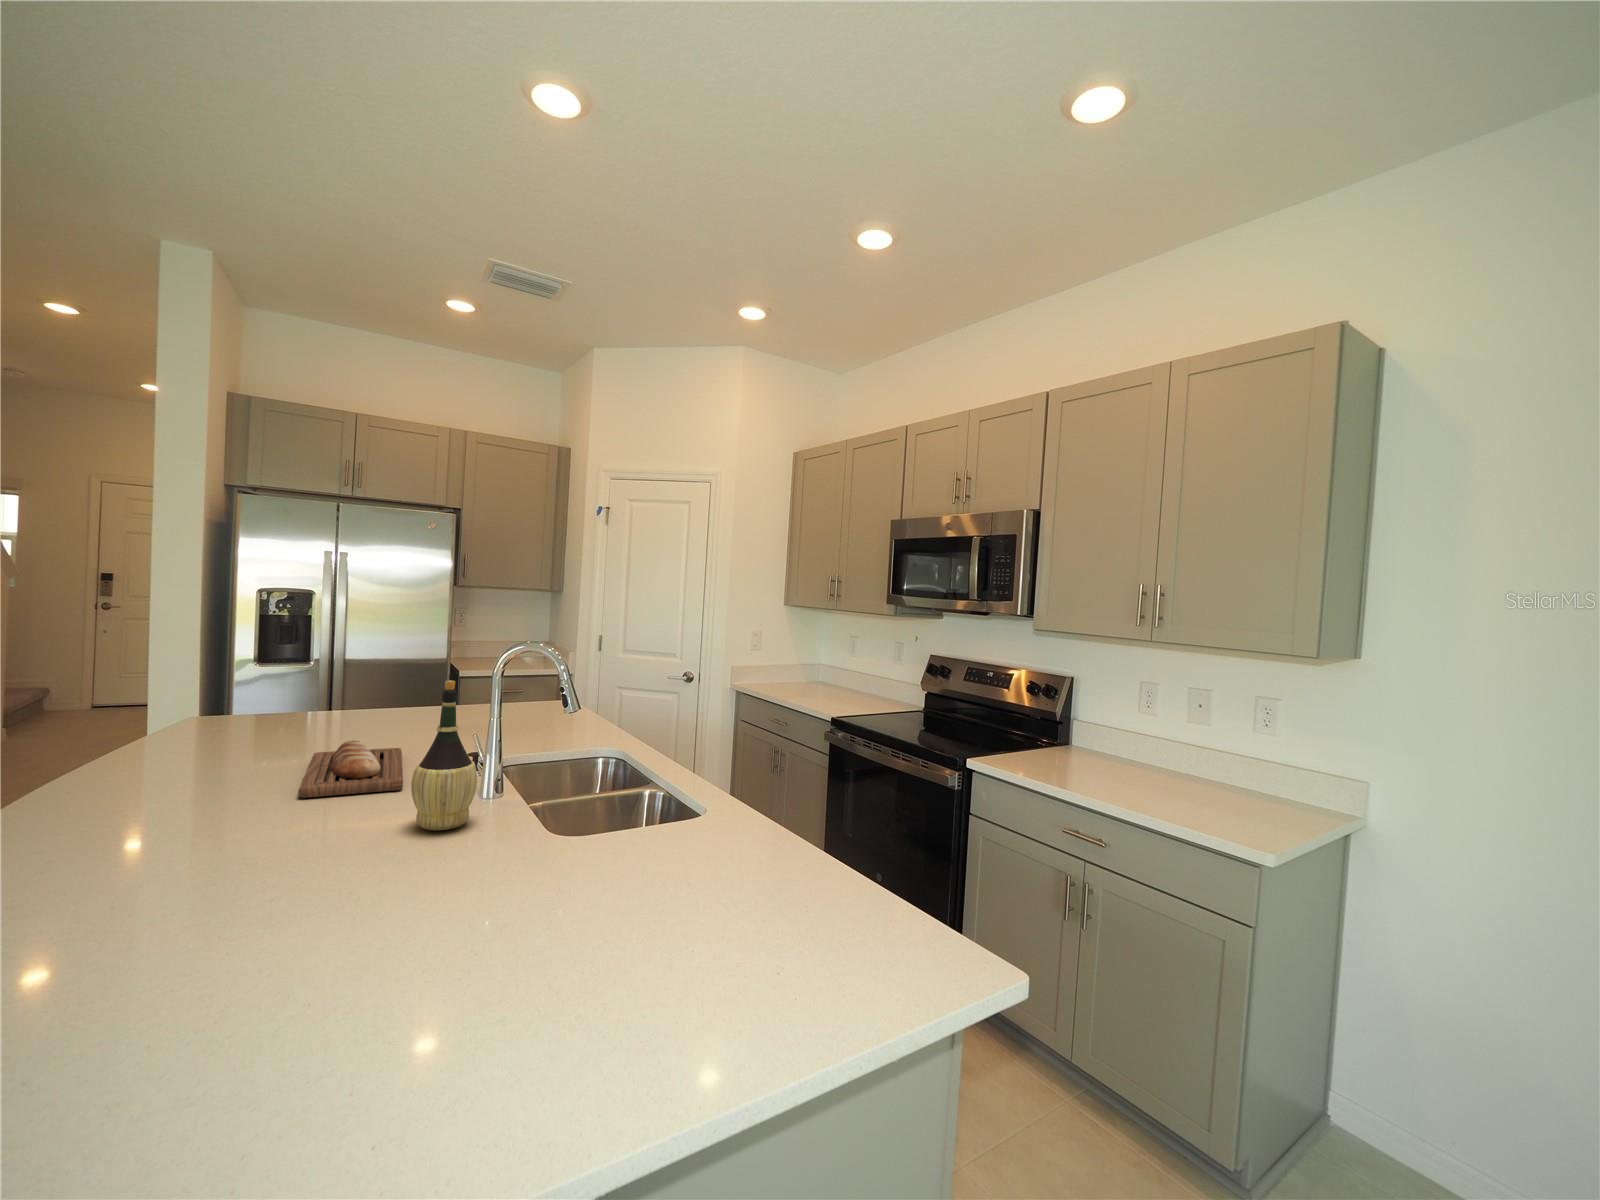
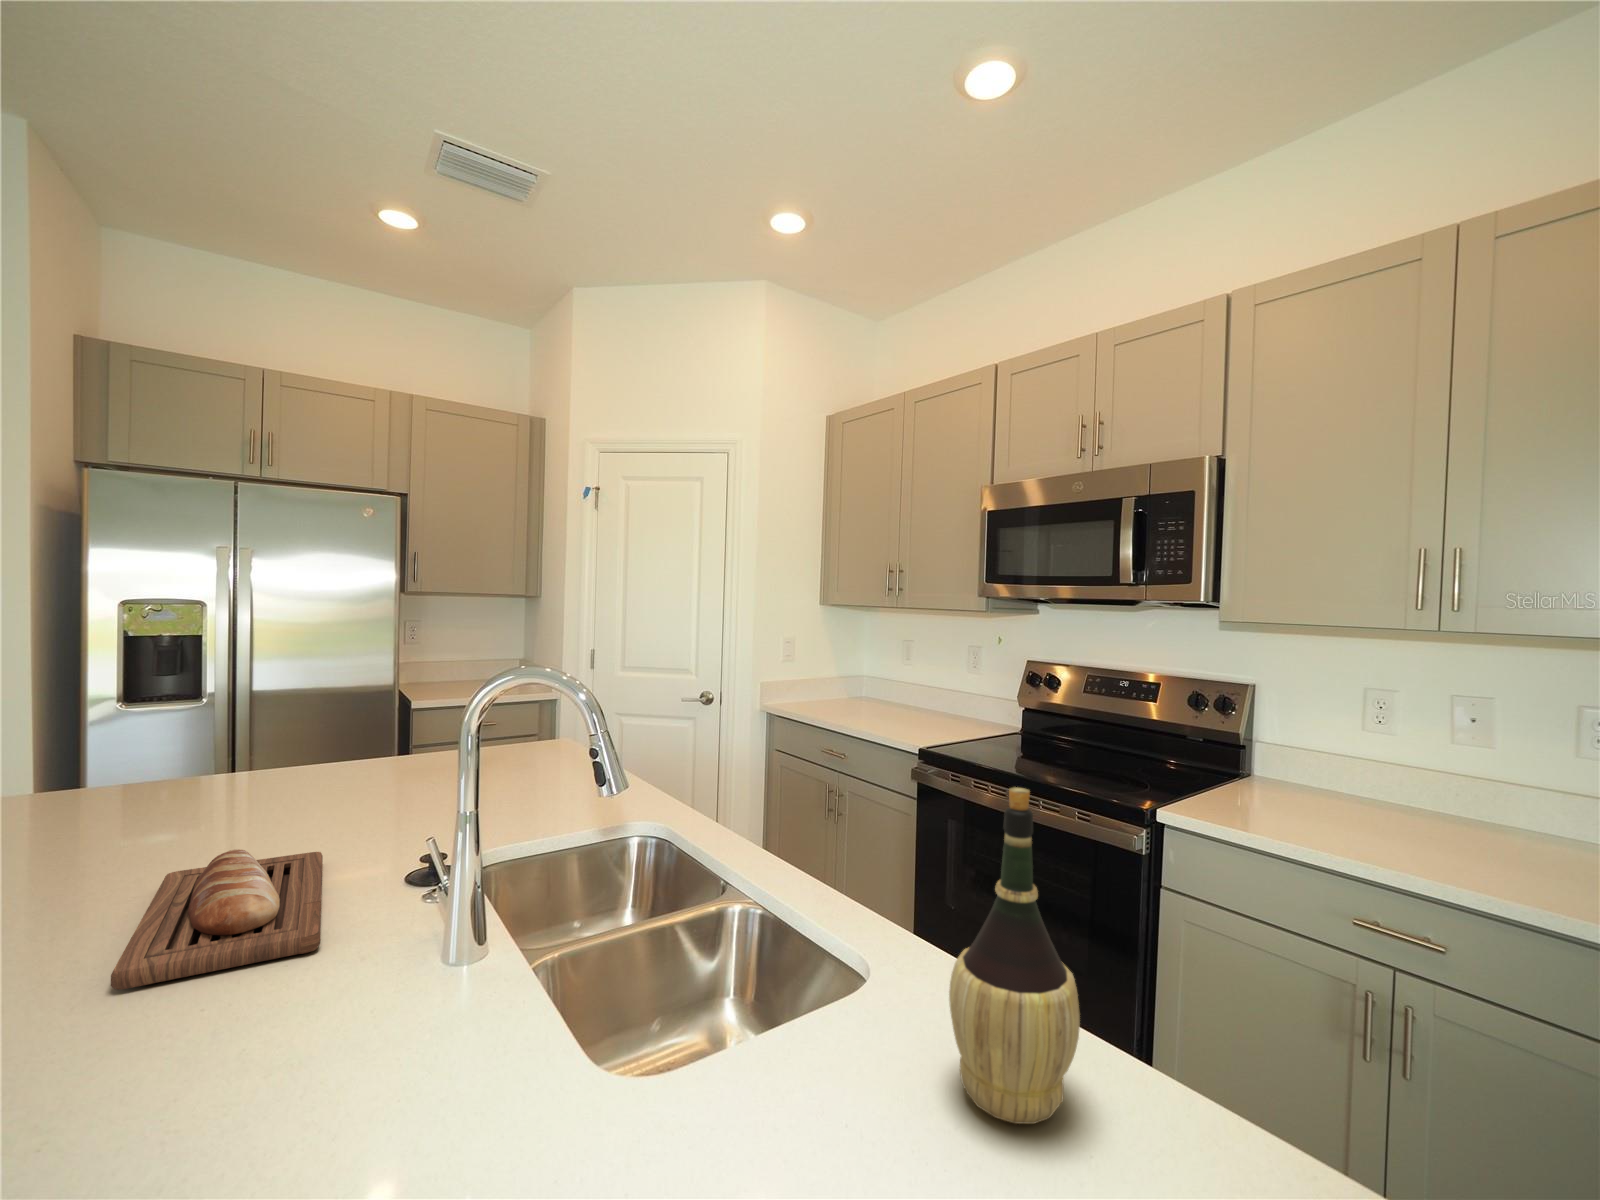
wine bottle: present [411,680,477,830] -> present [949,787,1080,1124]

